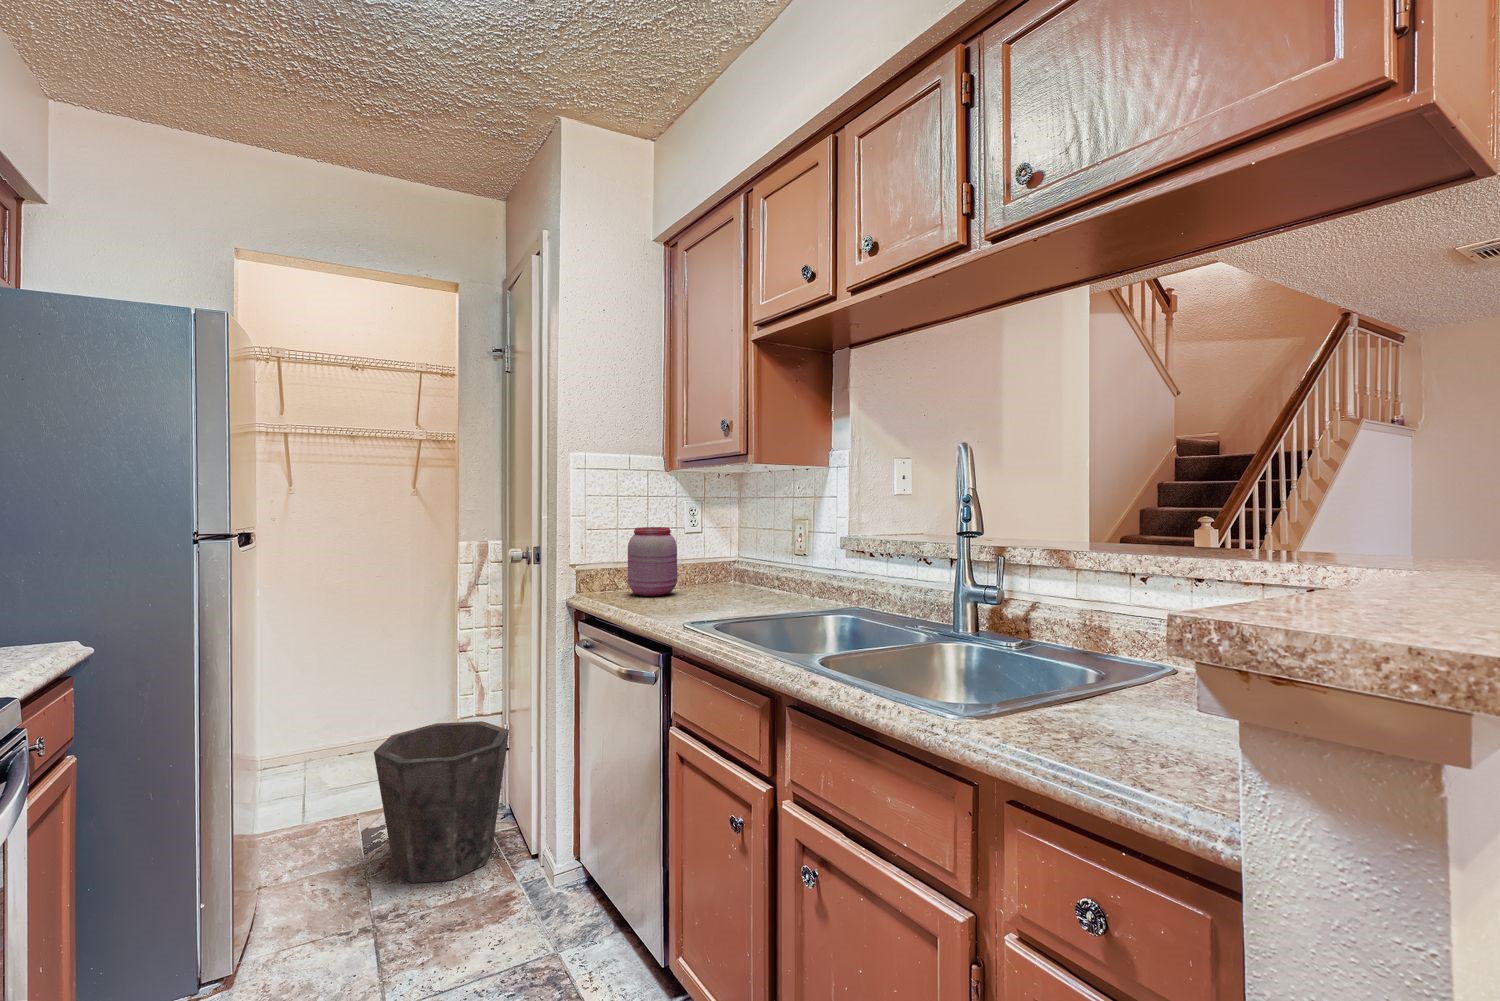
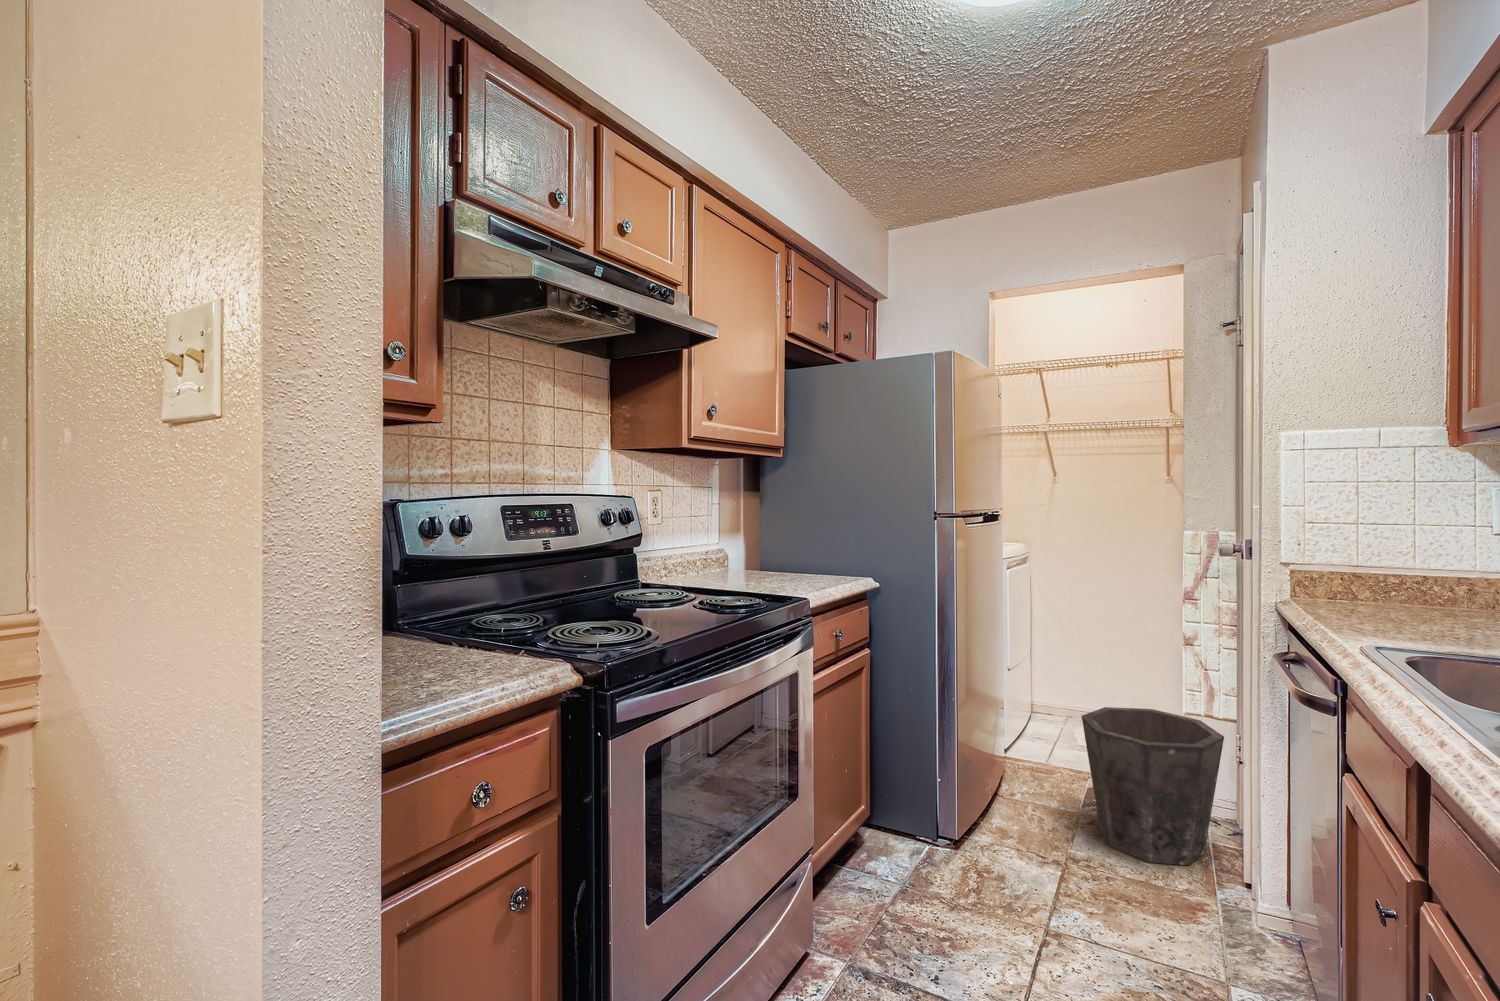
jar: present [628,527,677,596] -> none [1364,523,1455,615]

